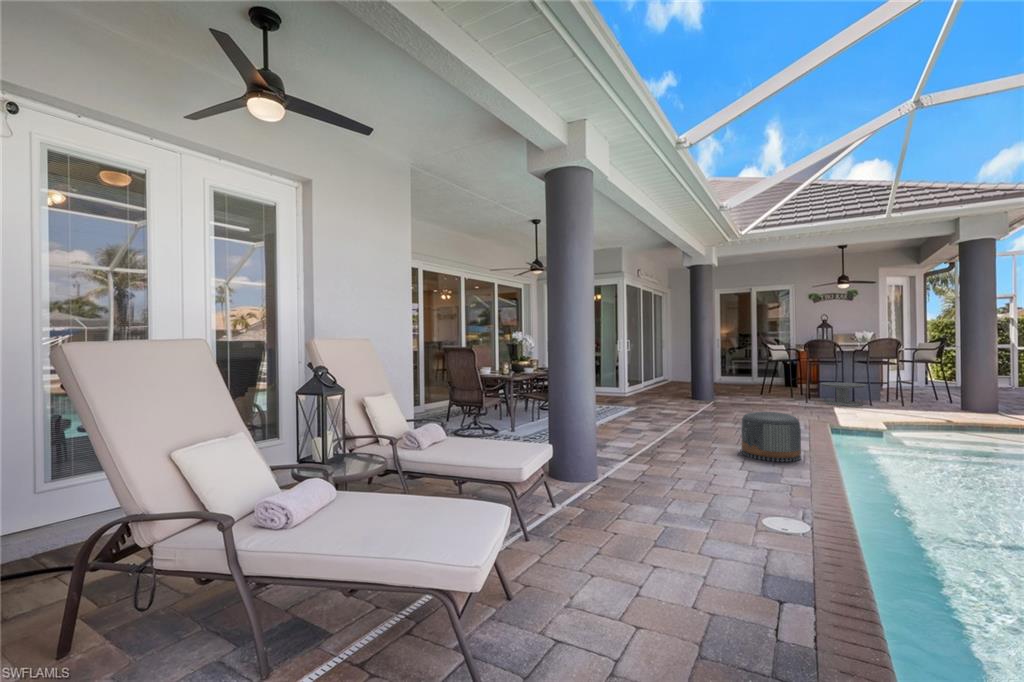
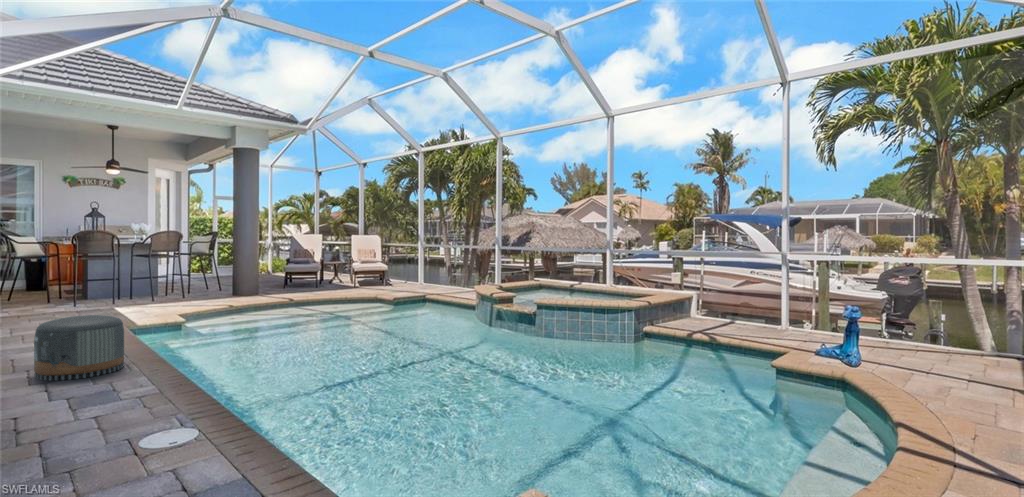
side table: present [820,382,866,406] -> none [93,278,148,304]

